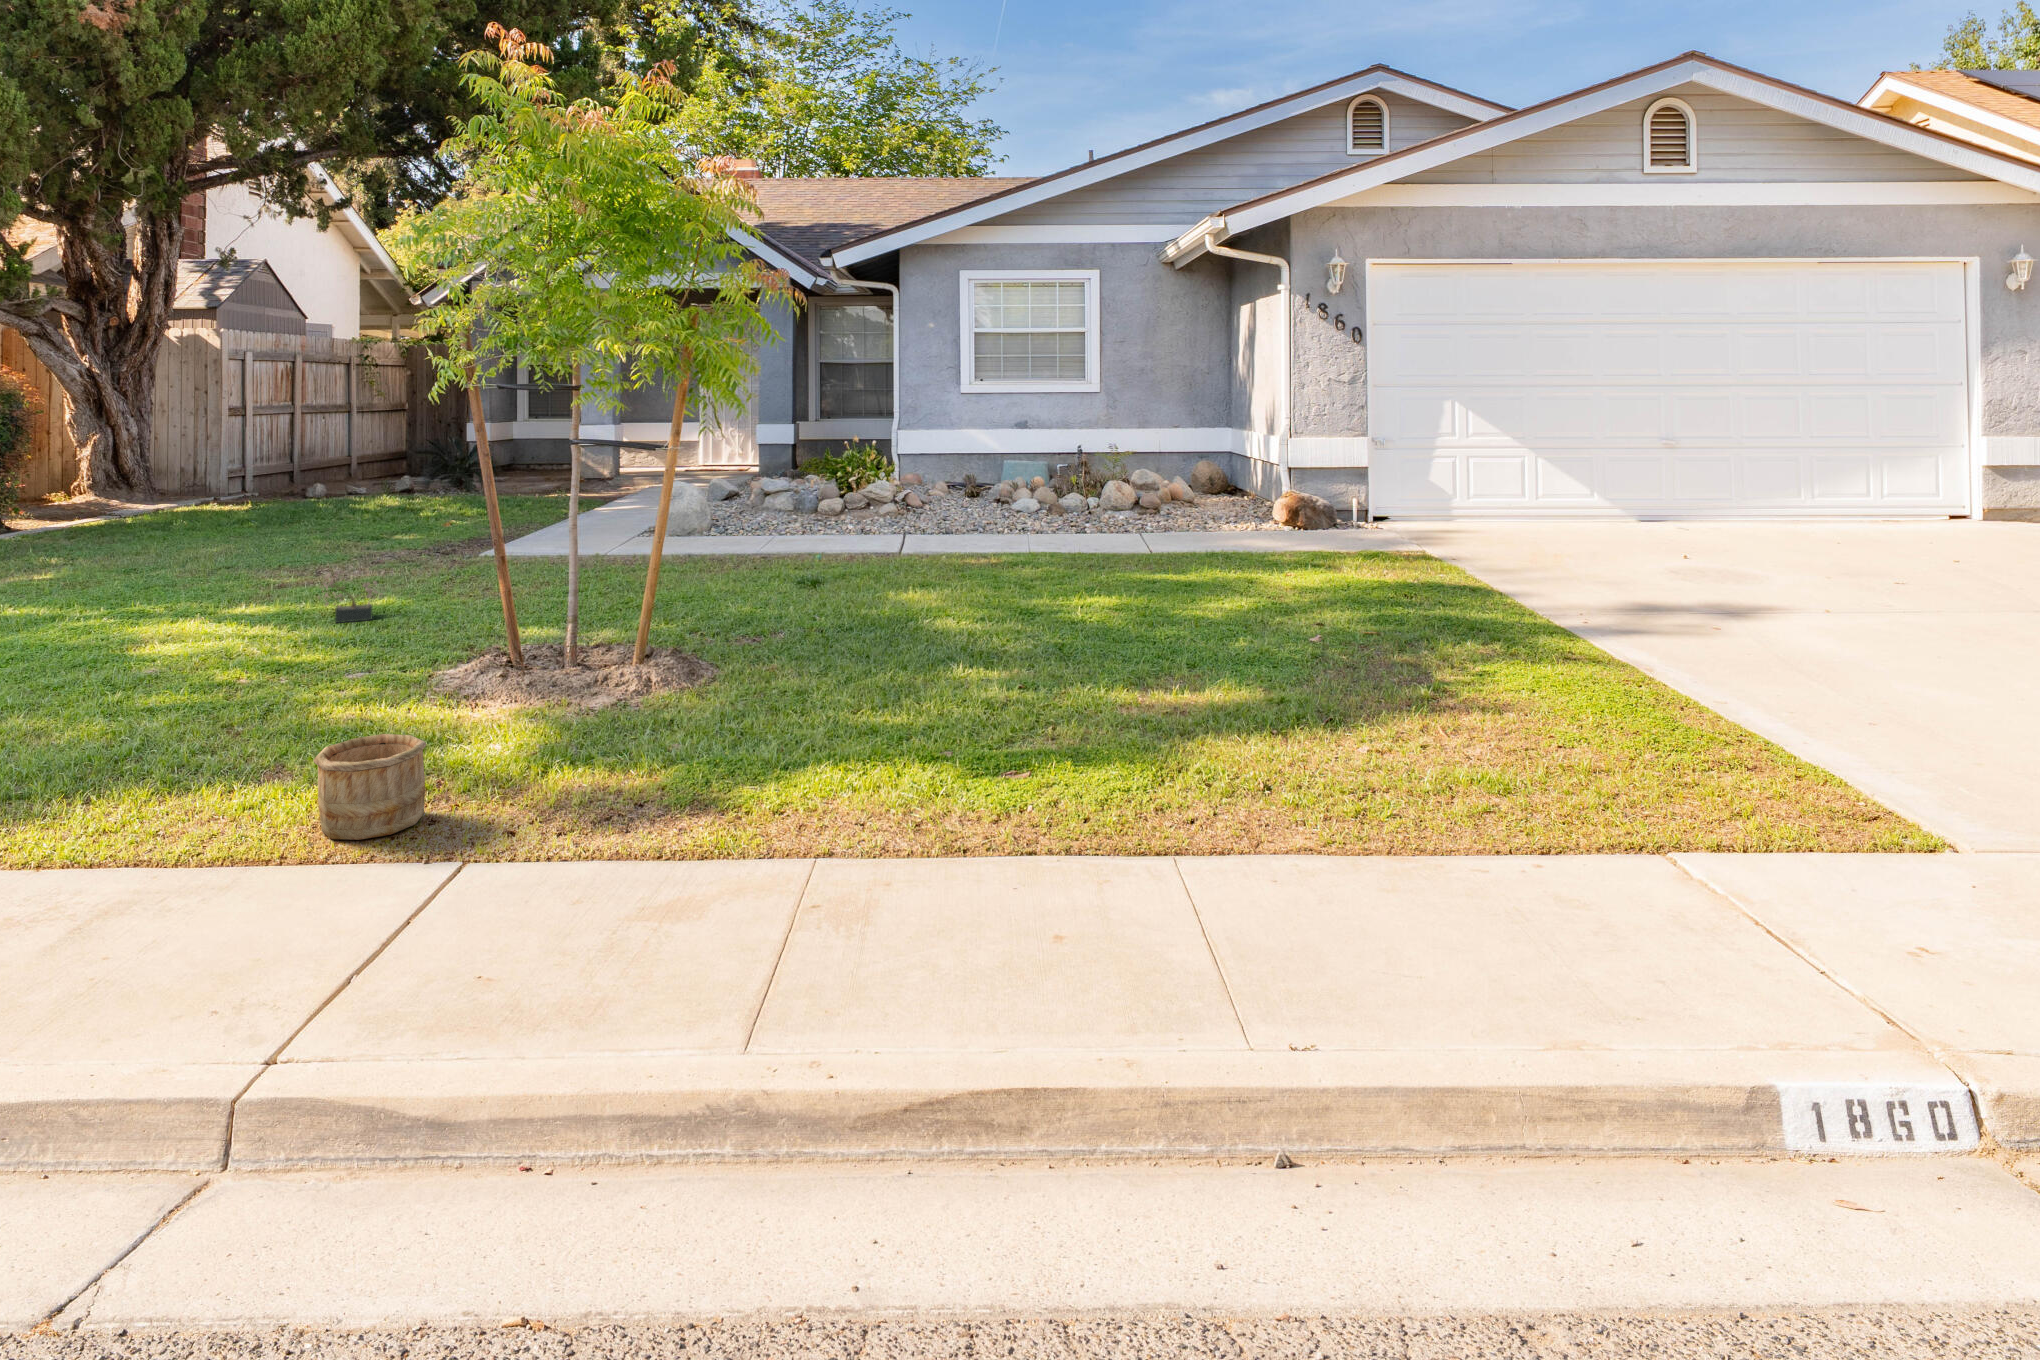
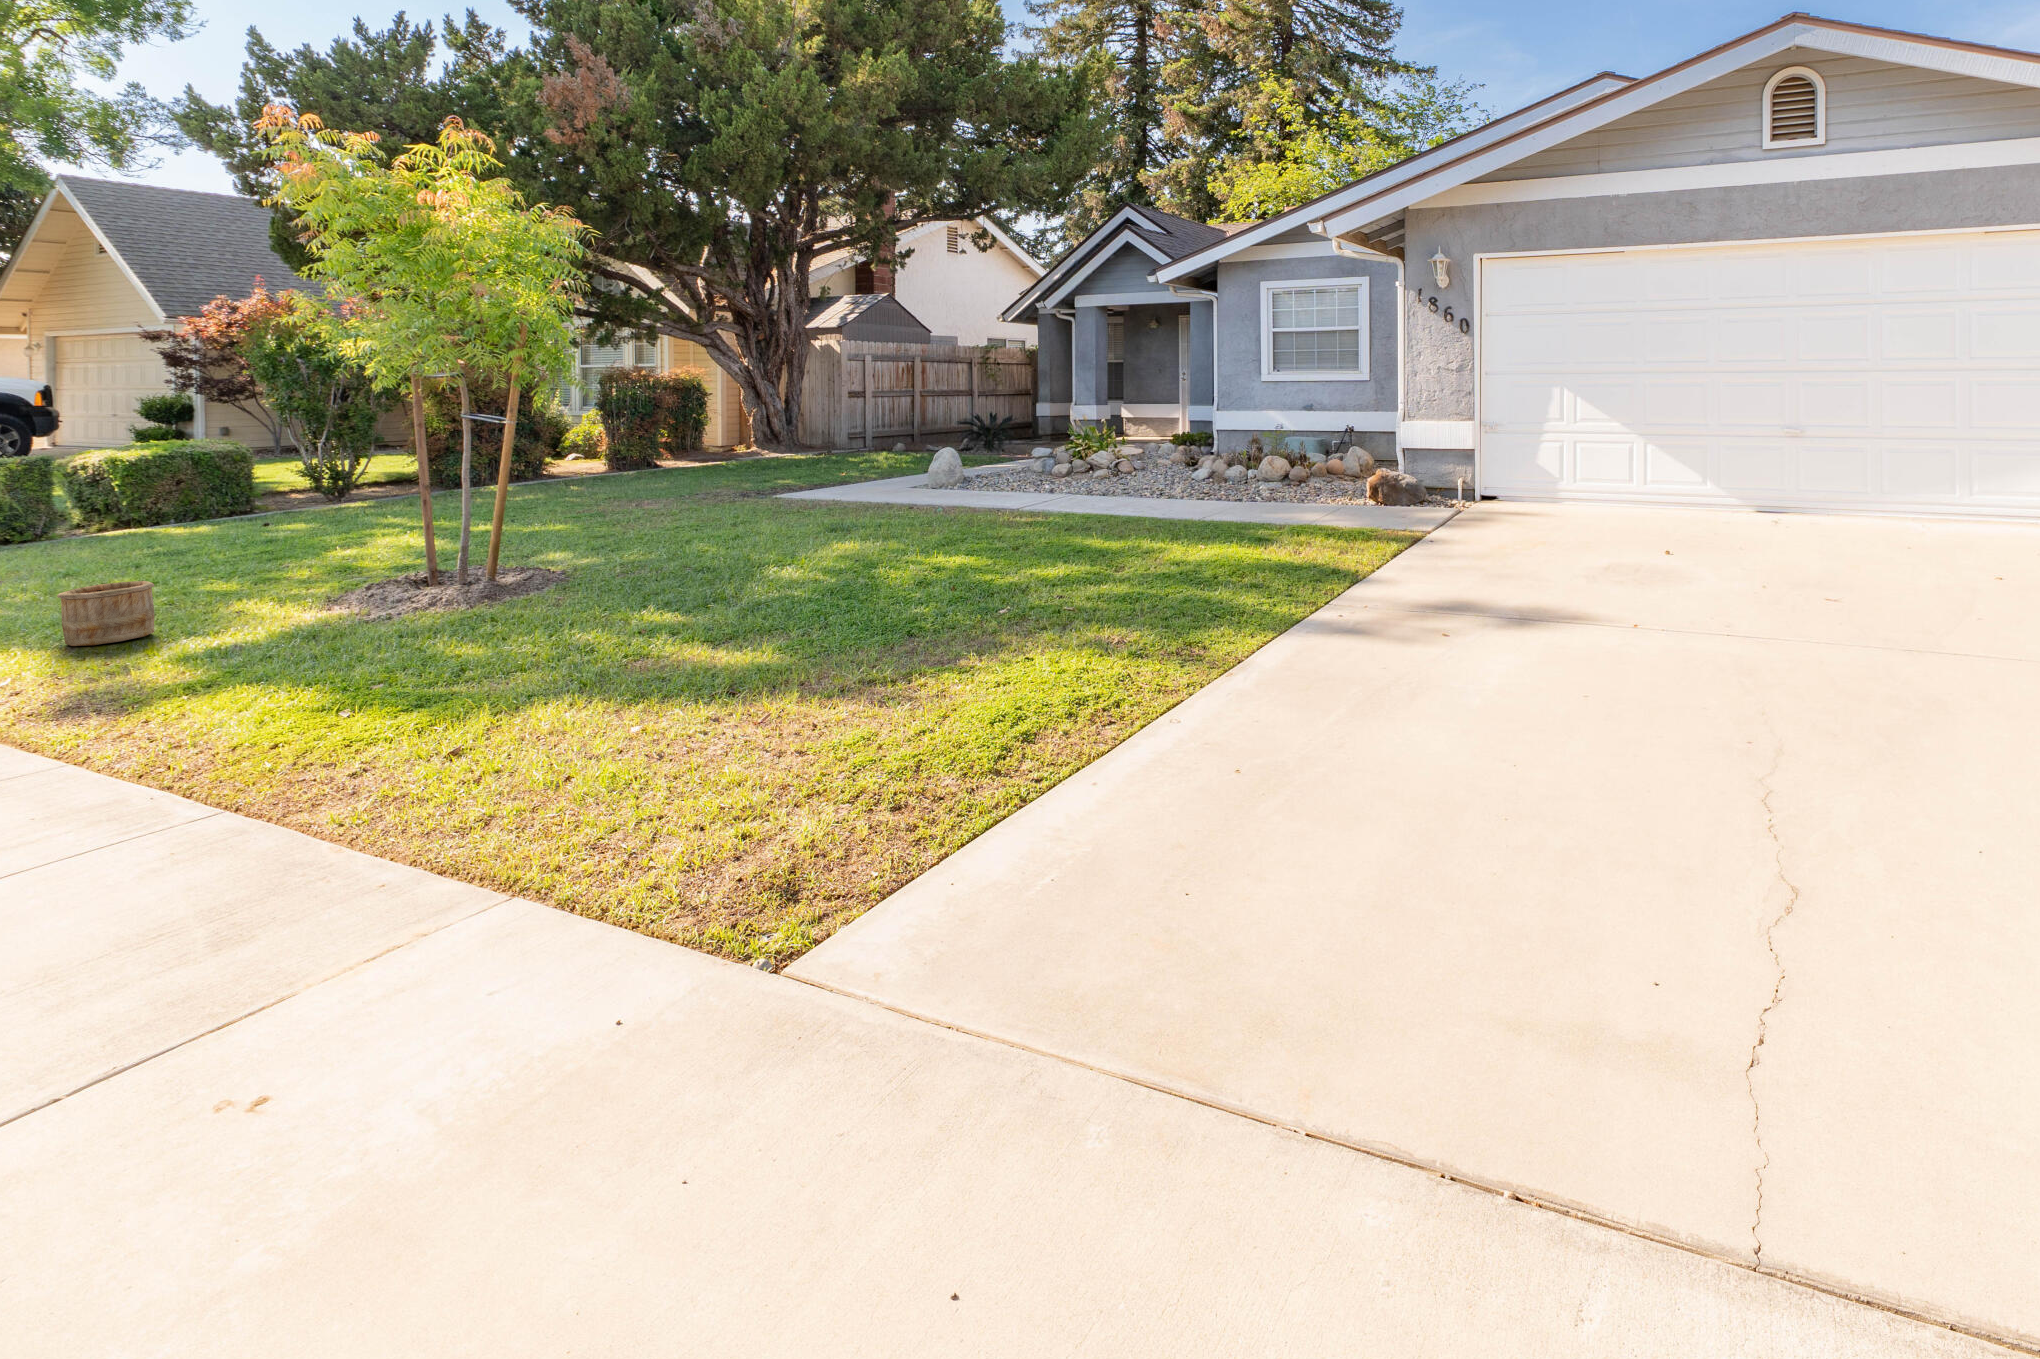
decorative plant: present [320,573,377,623] -> none [513,497,561,532]

